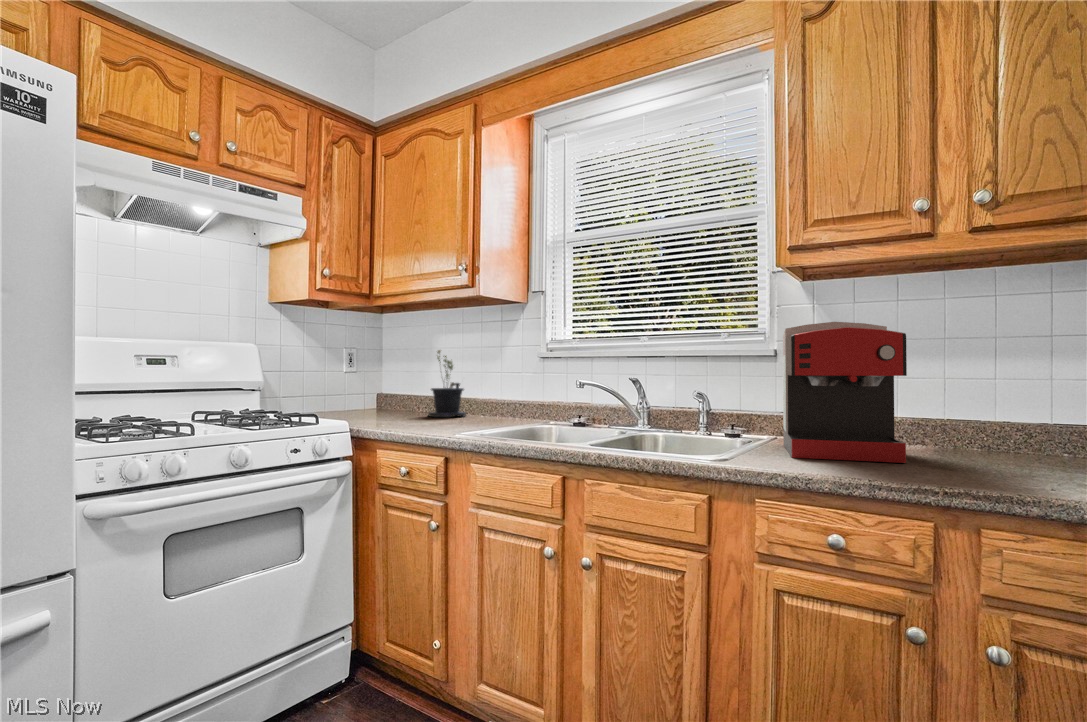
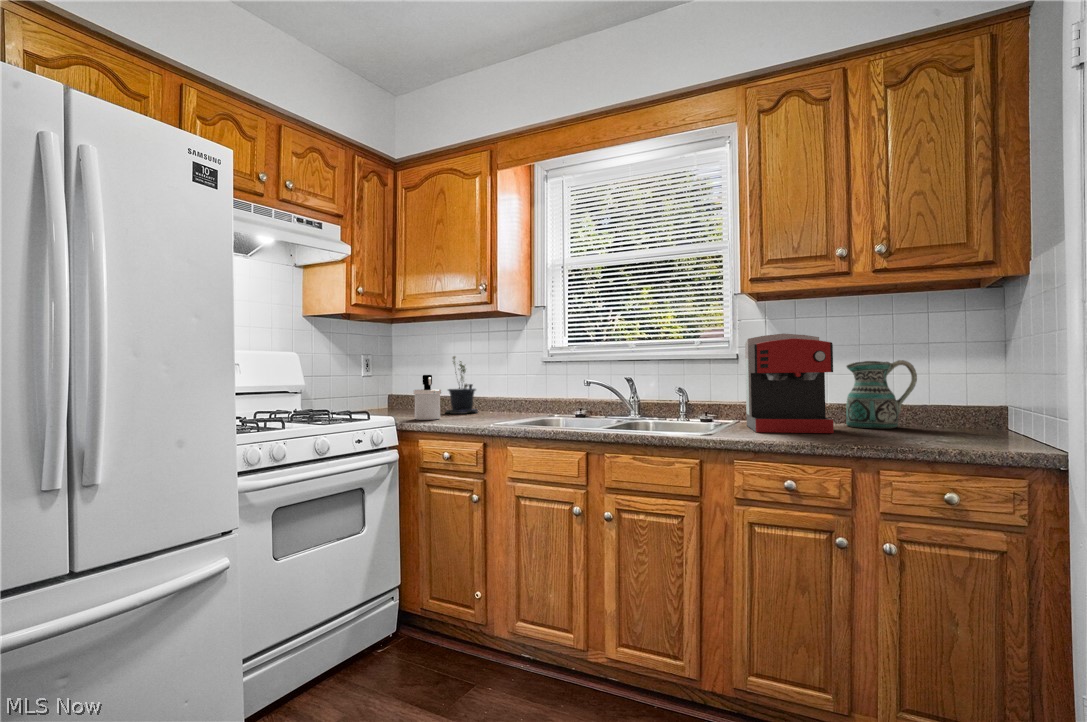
ceramic pitcher: none [925,360,1032,455] -> present [846,360,917,428]
soap dispenser: none [376,372,410,425] -> present [414,375,441,420]

